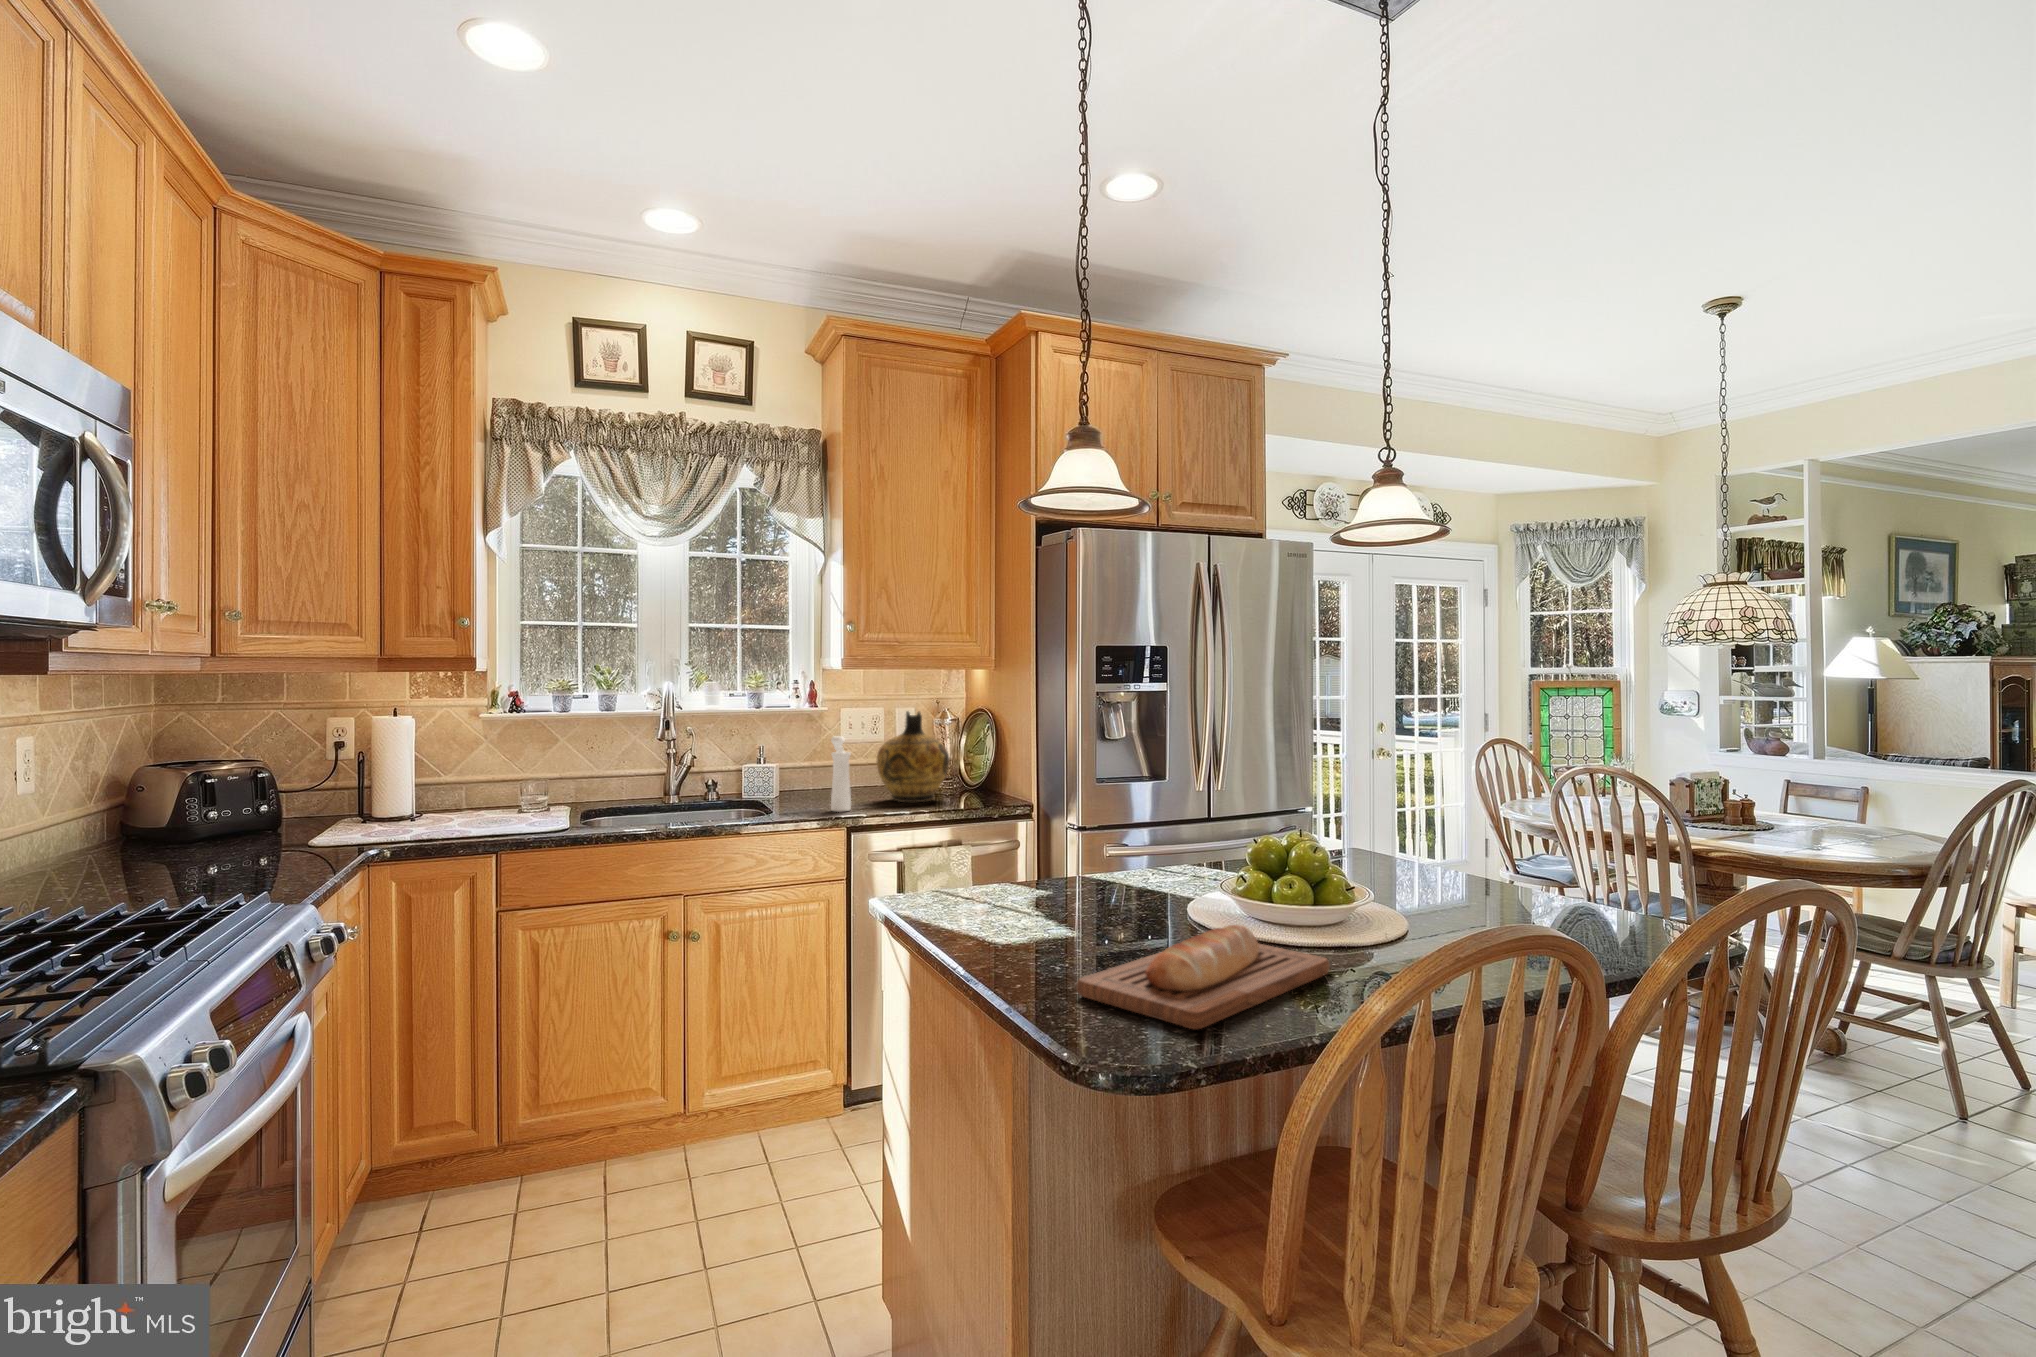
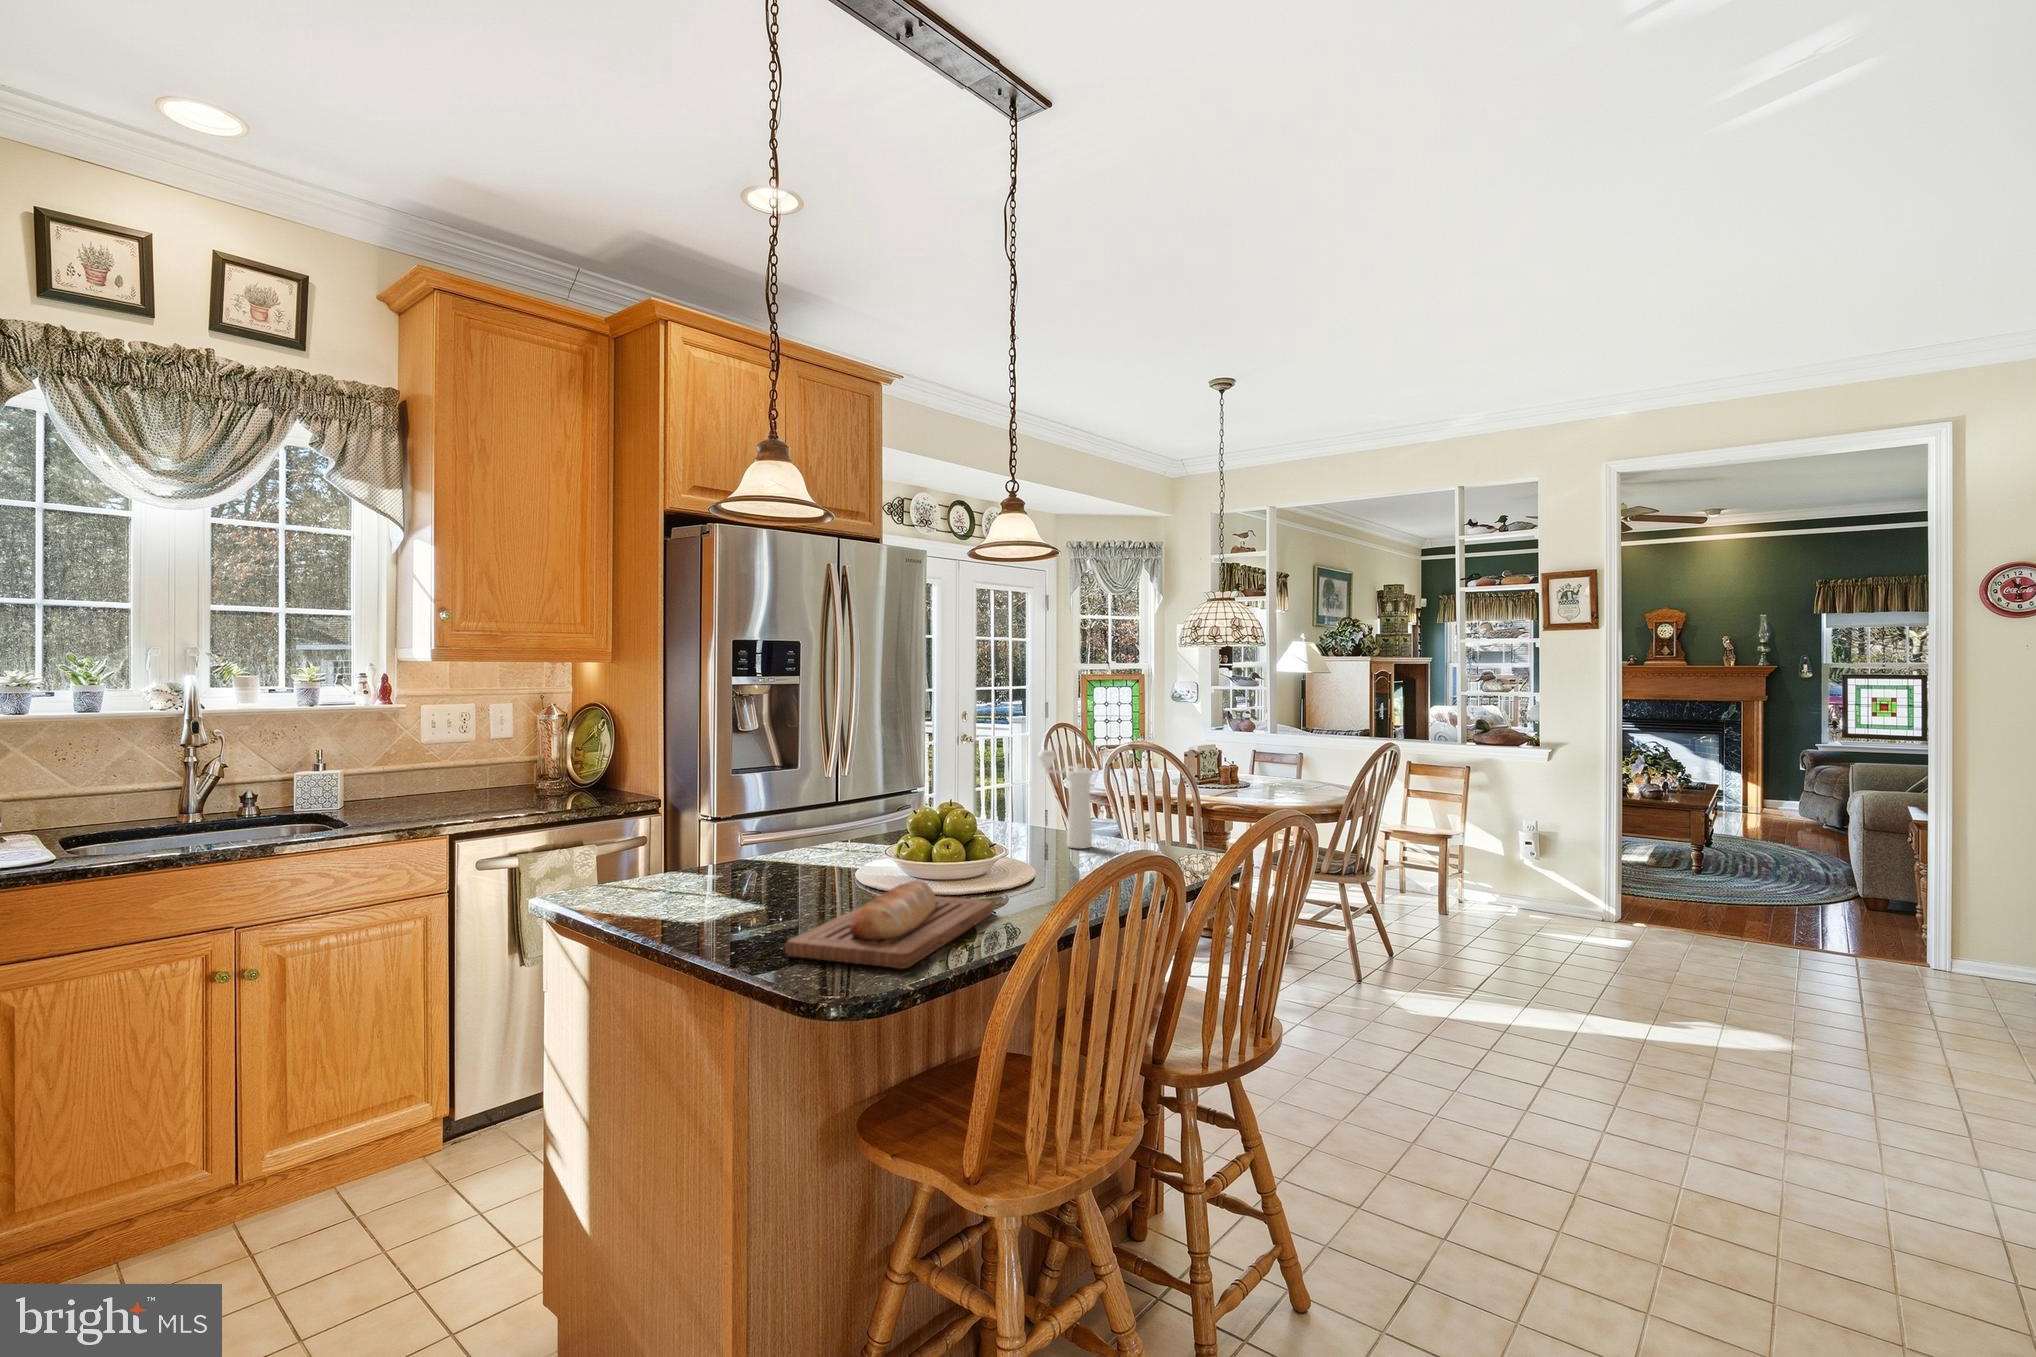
ceramic jug: present [877,711,950,802] -> none [474,704,562,802]
pepper mill: present [831,736,851,812] -> present [1038,750,1092,848]

